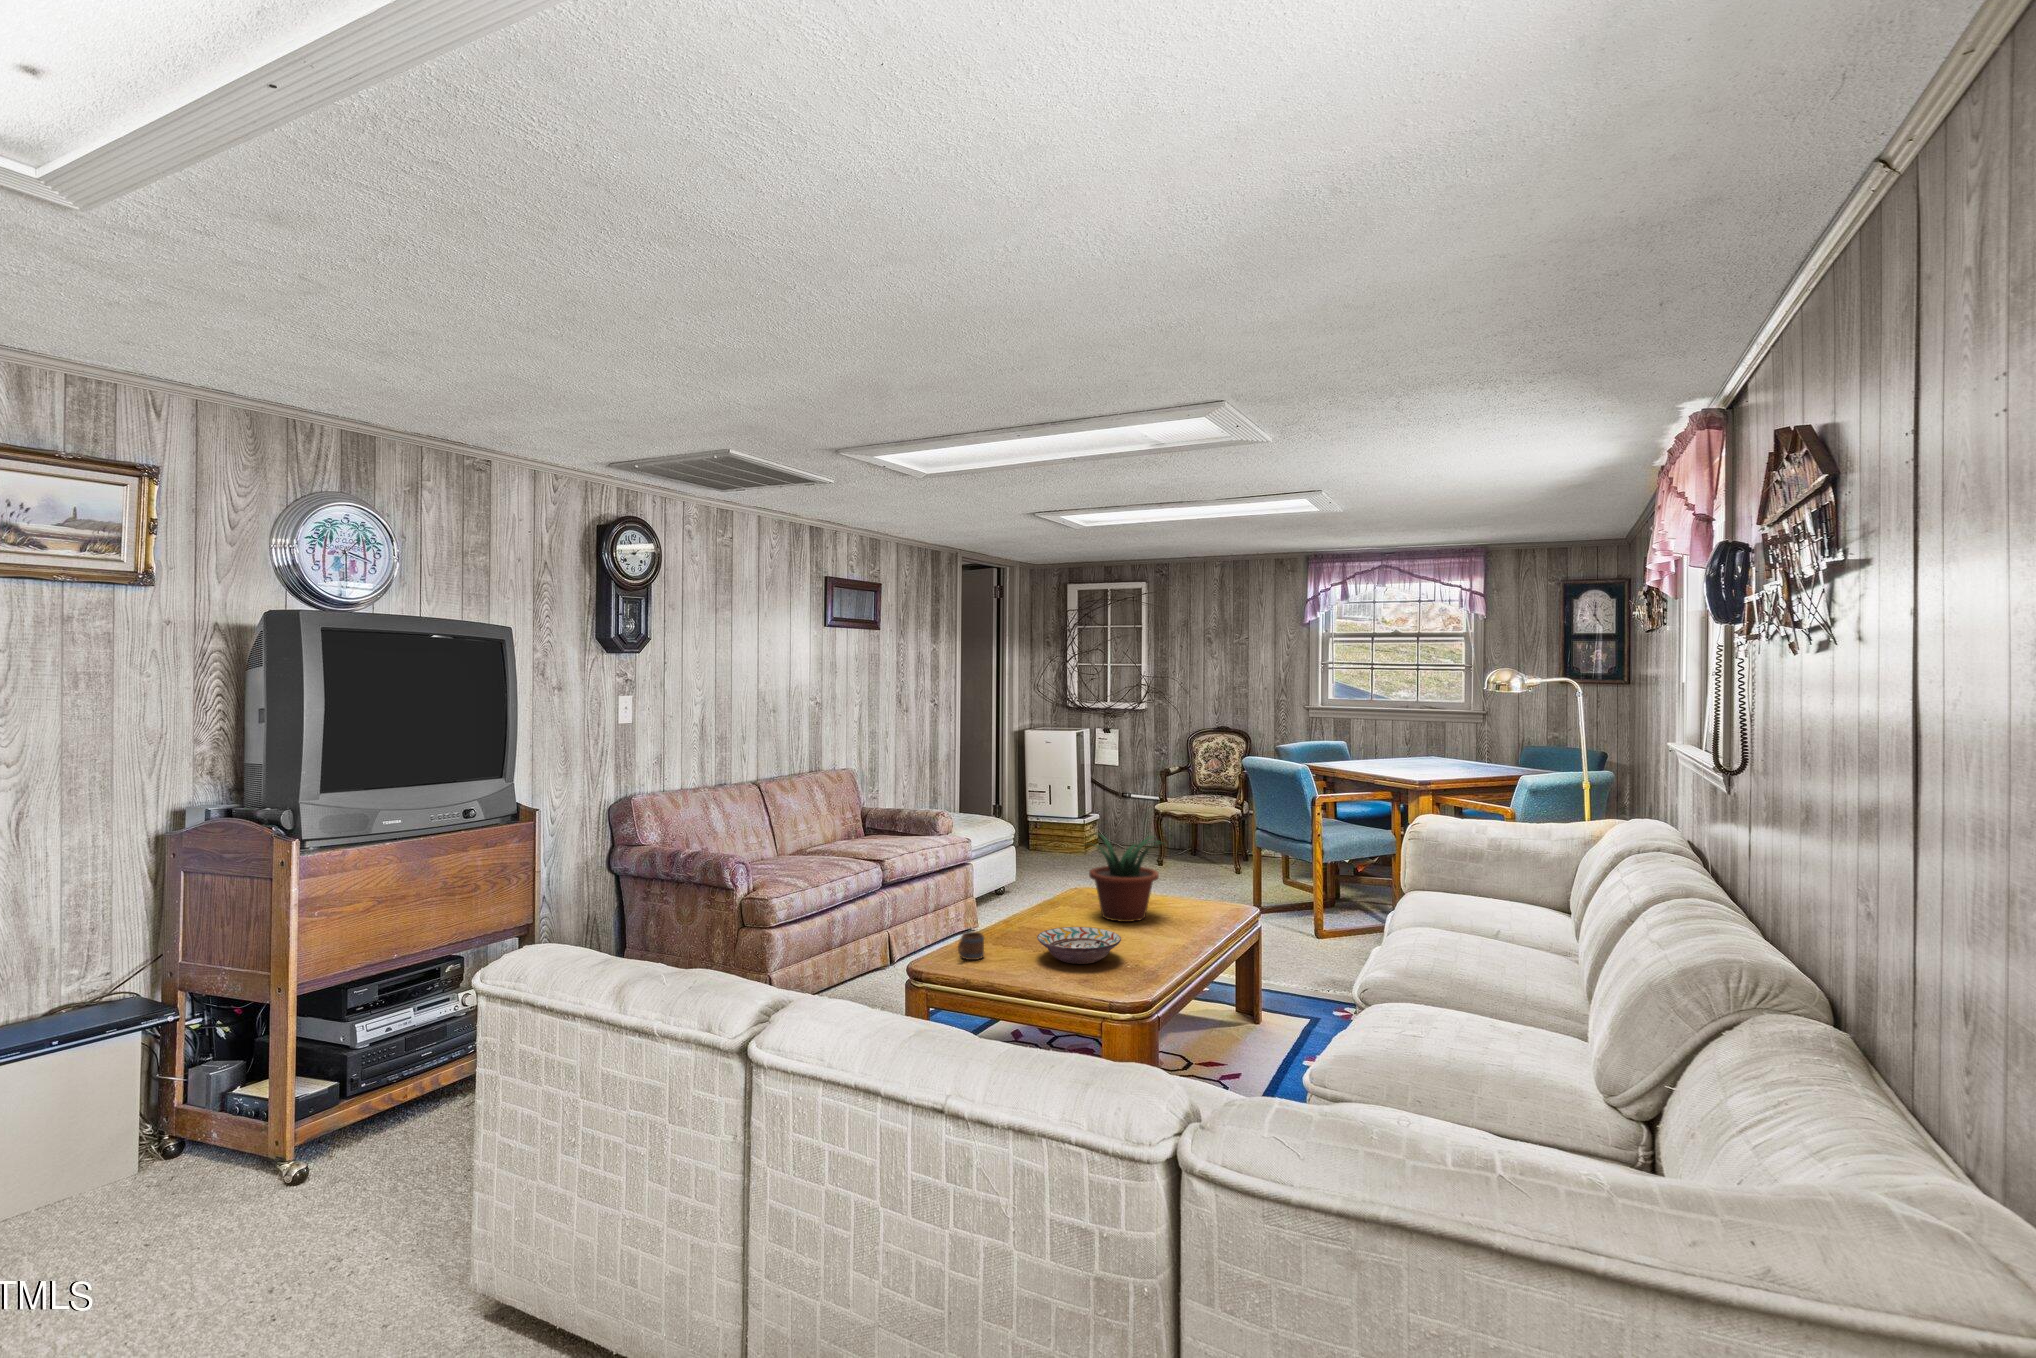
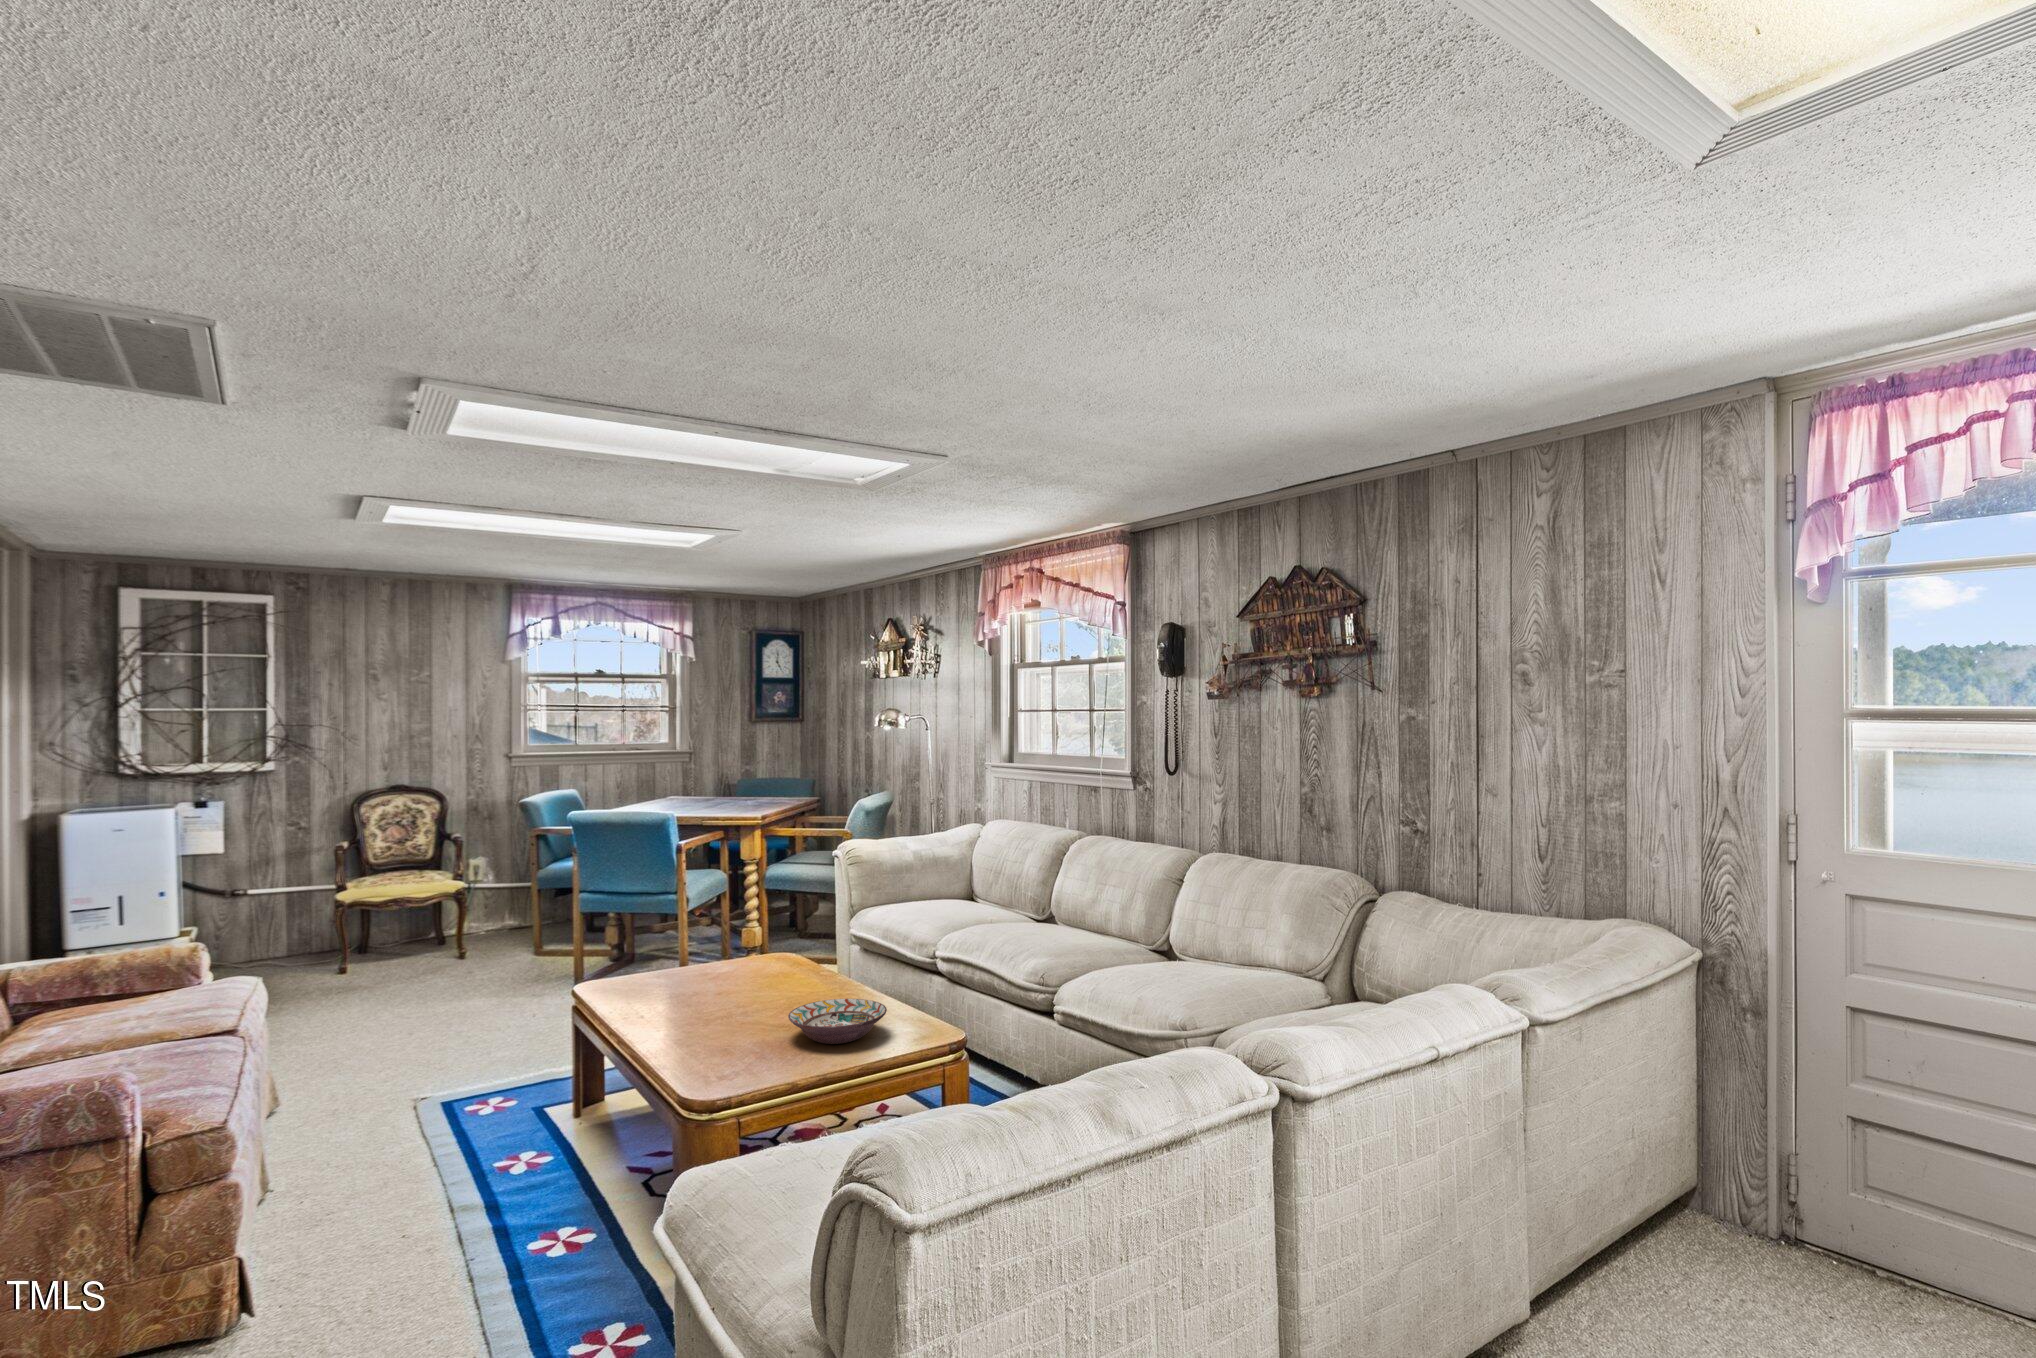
potted plant: present [1089,834,1161,922] -> none [685,895,795,1001]
mug: present [958,932,984,960] -> none [733,1042,765,1081]

